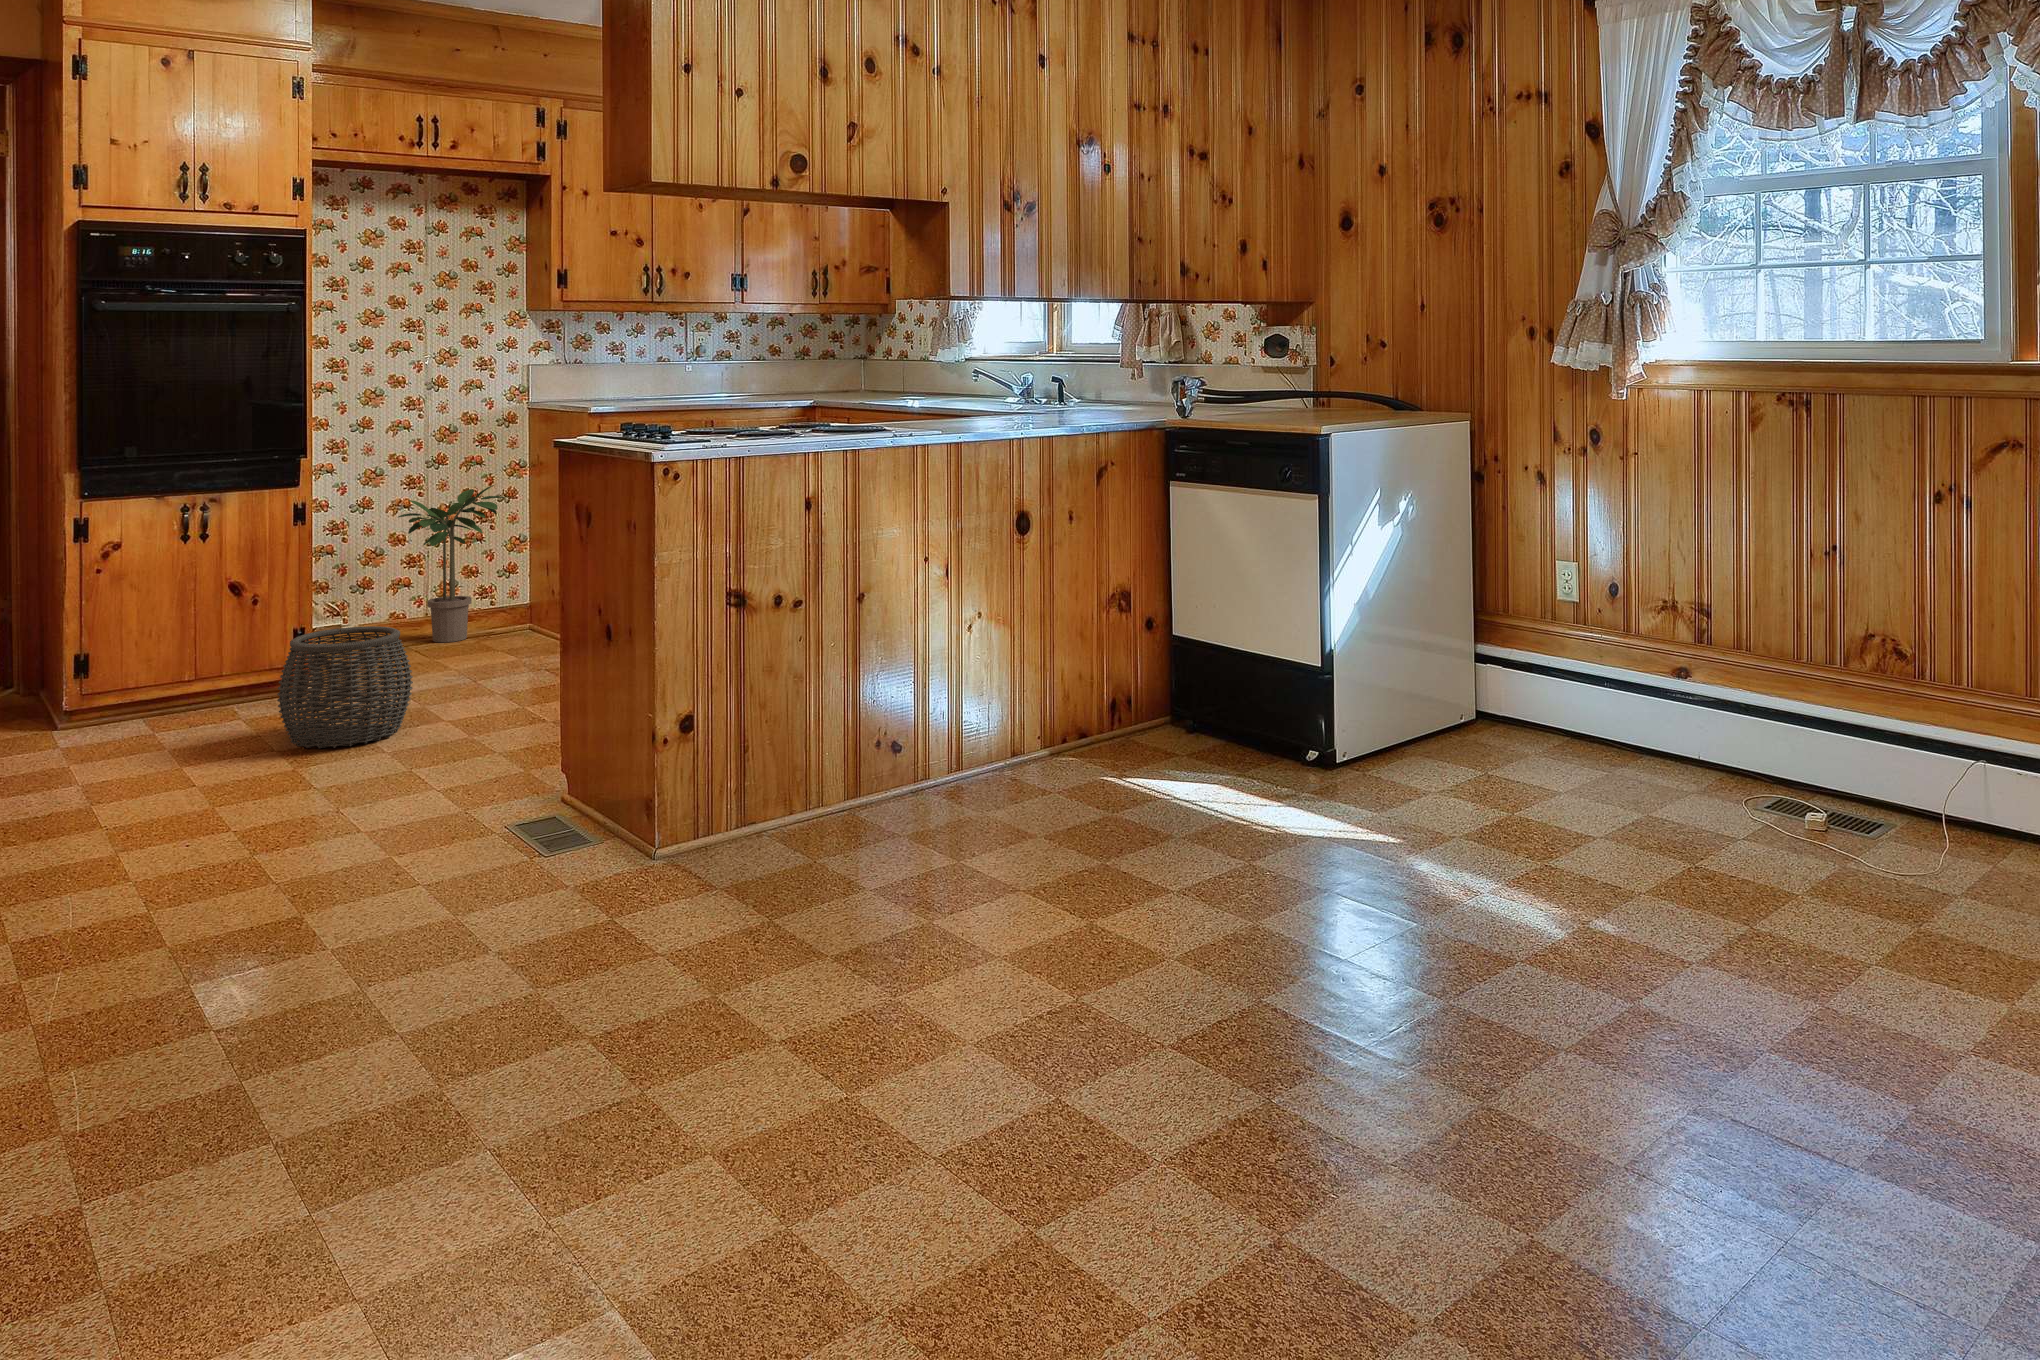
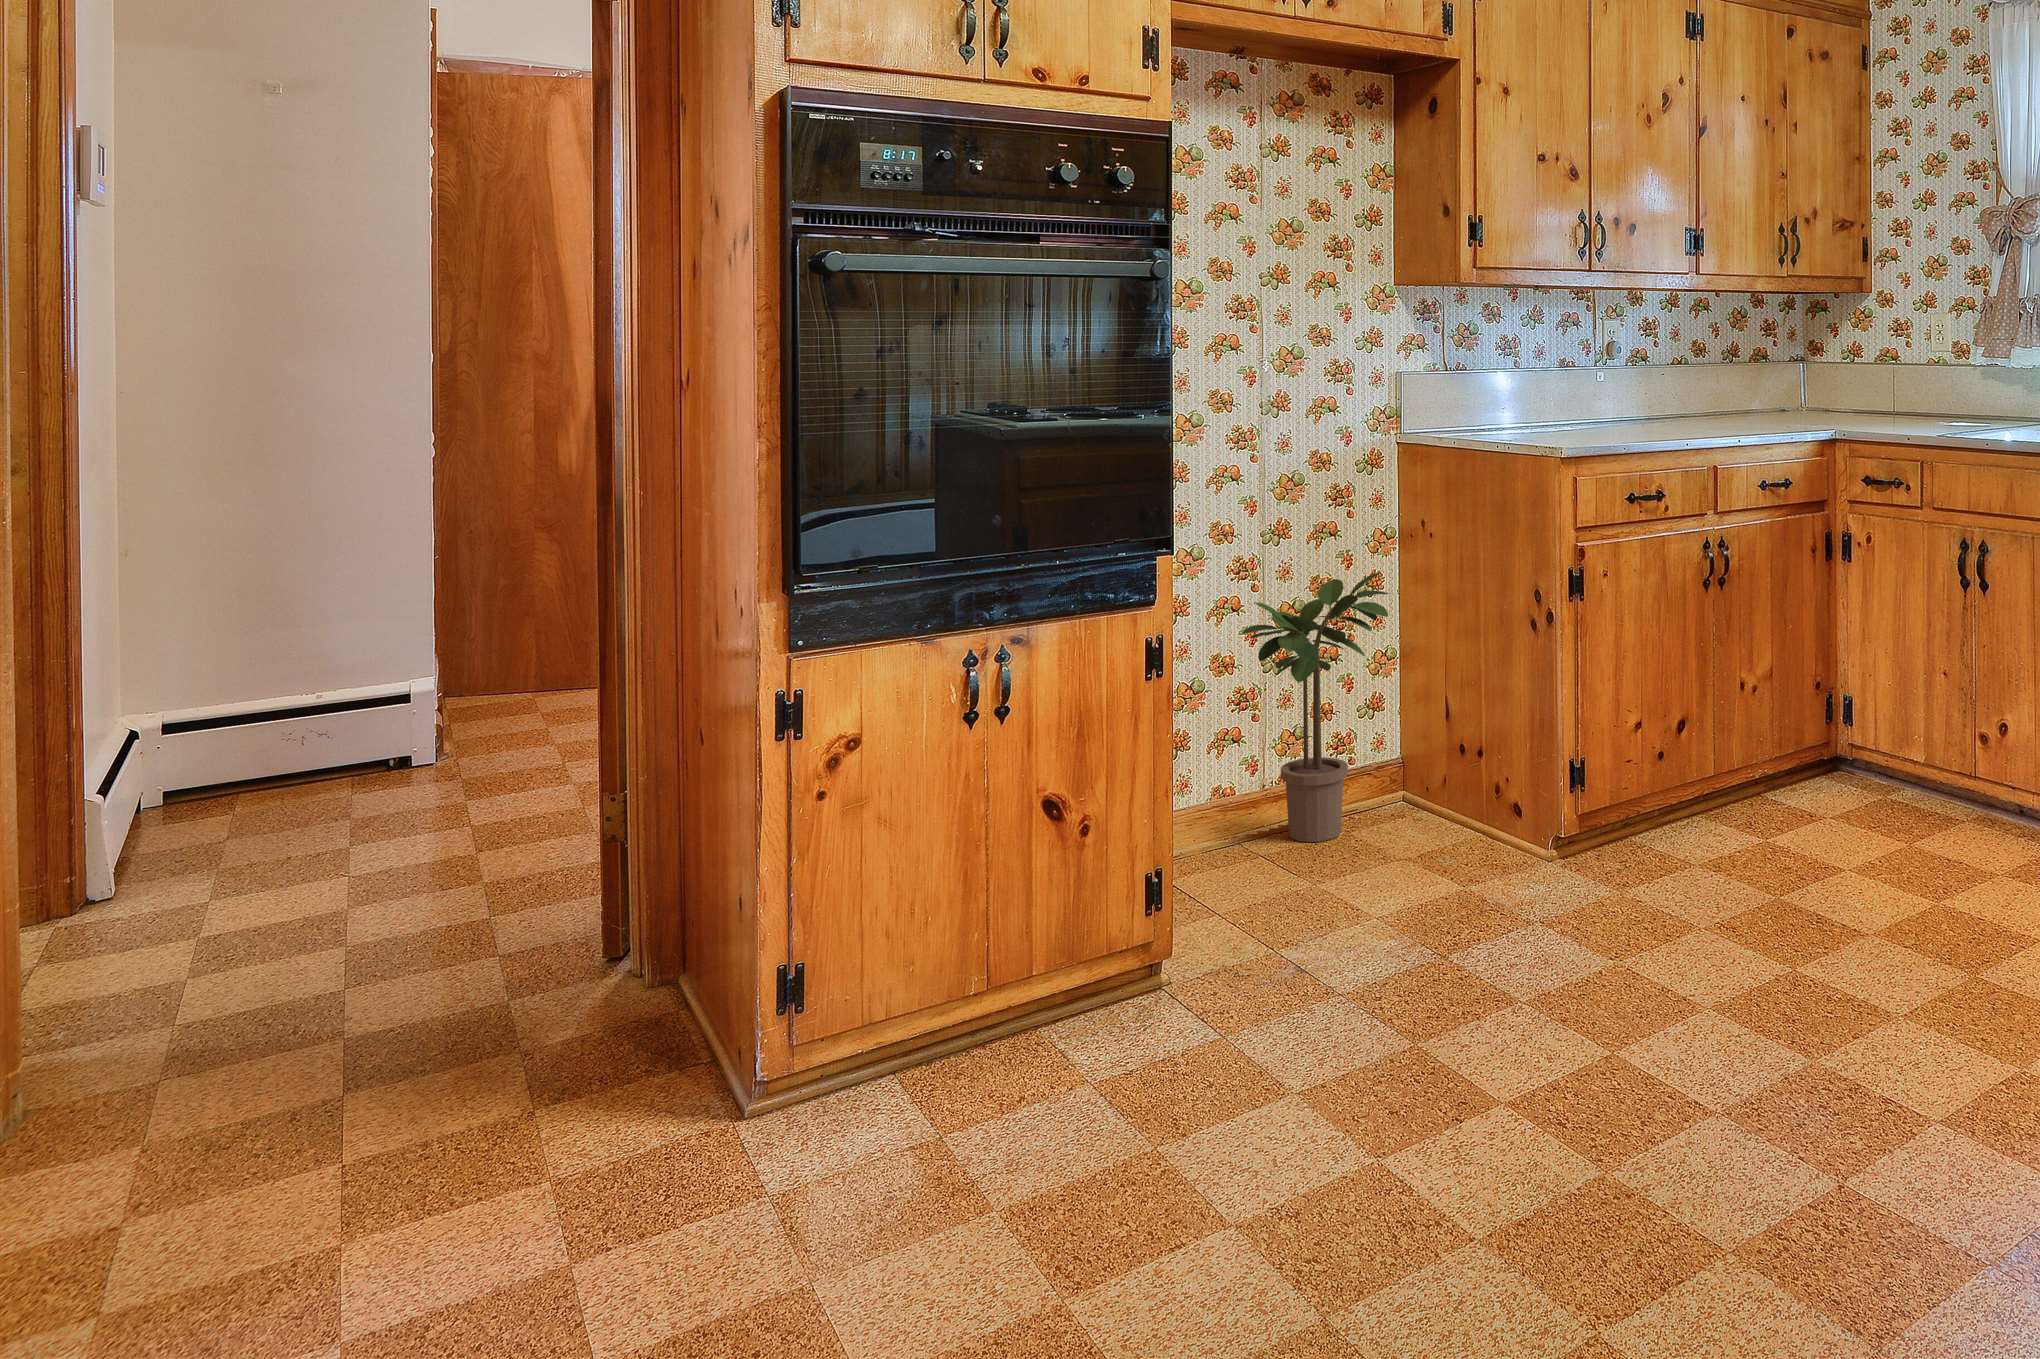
woven basket: present [277,626,413,749] -> none [1215,924,1473,1241]

